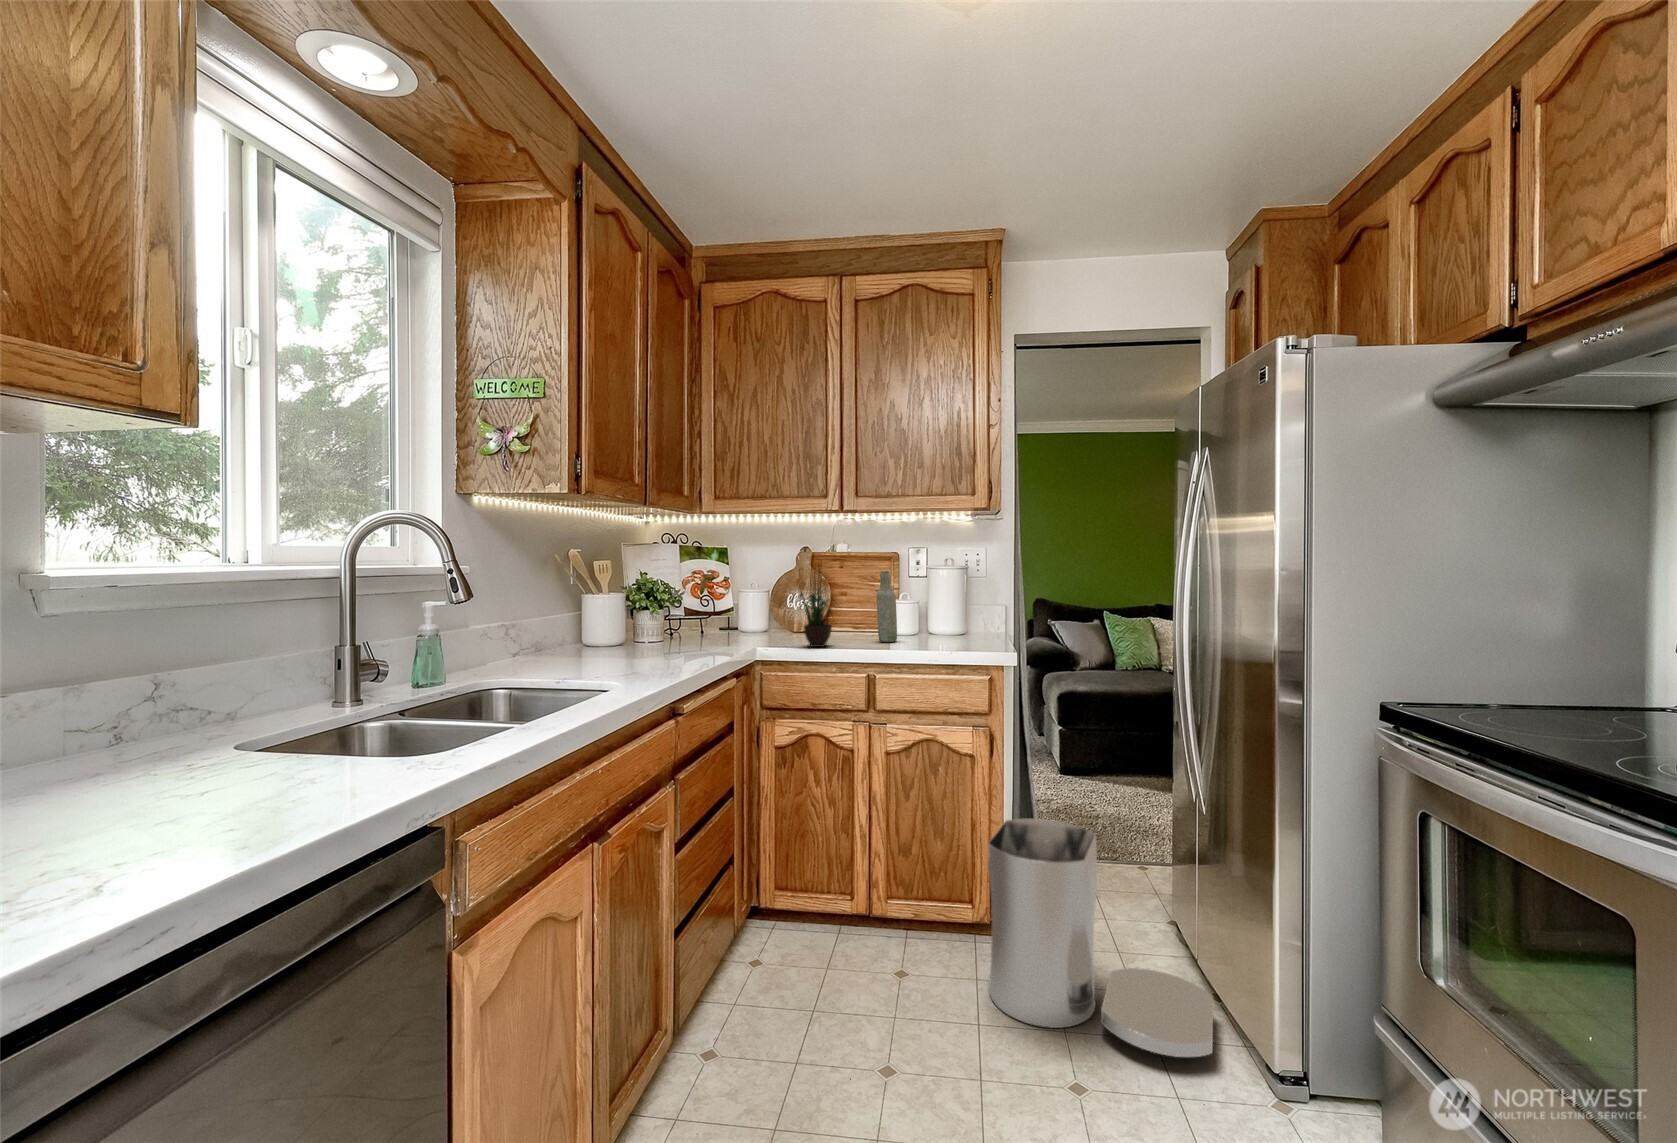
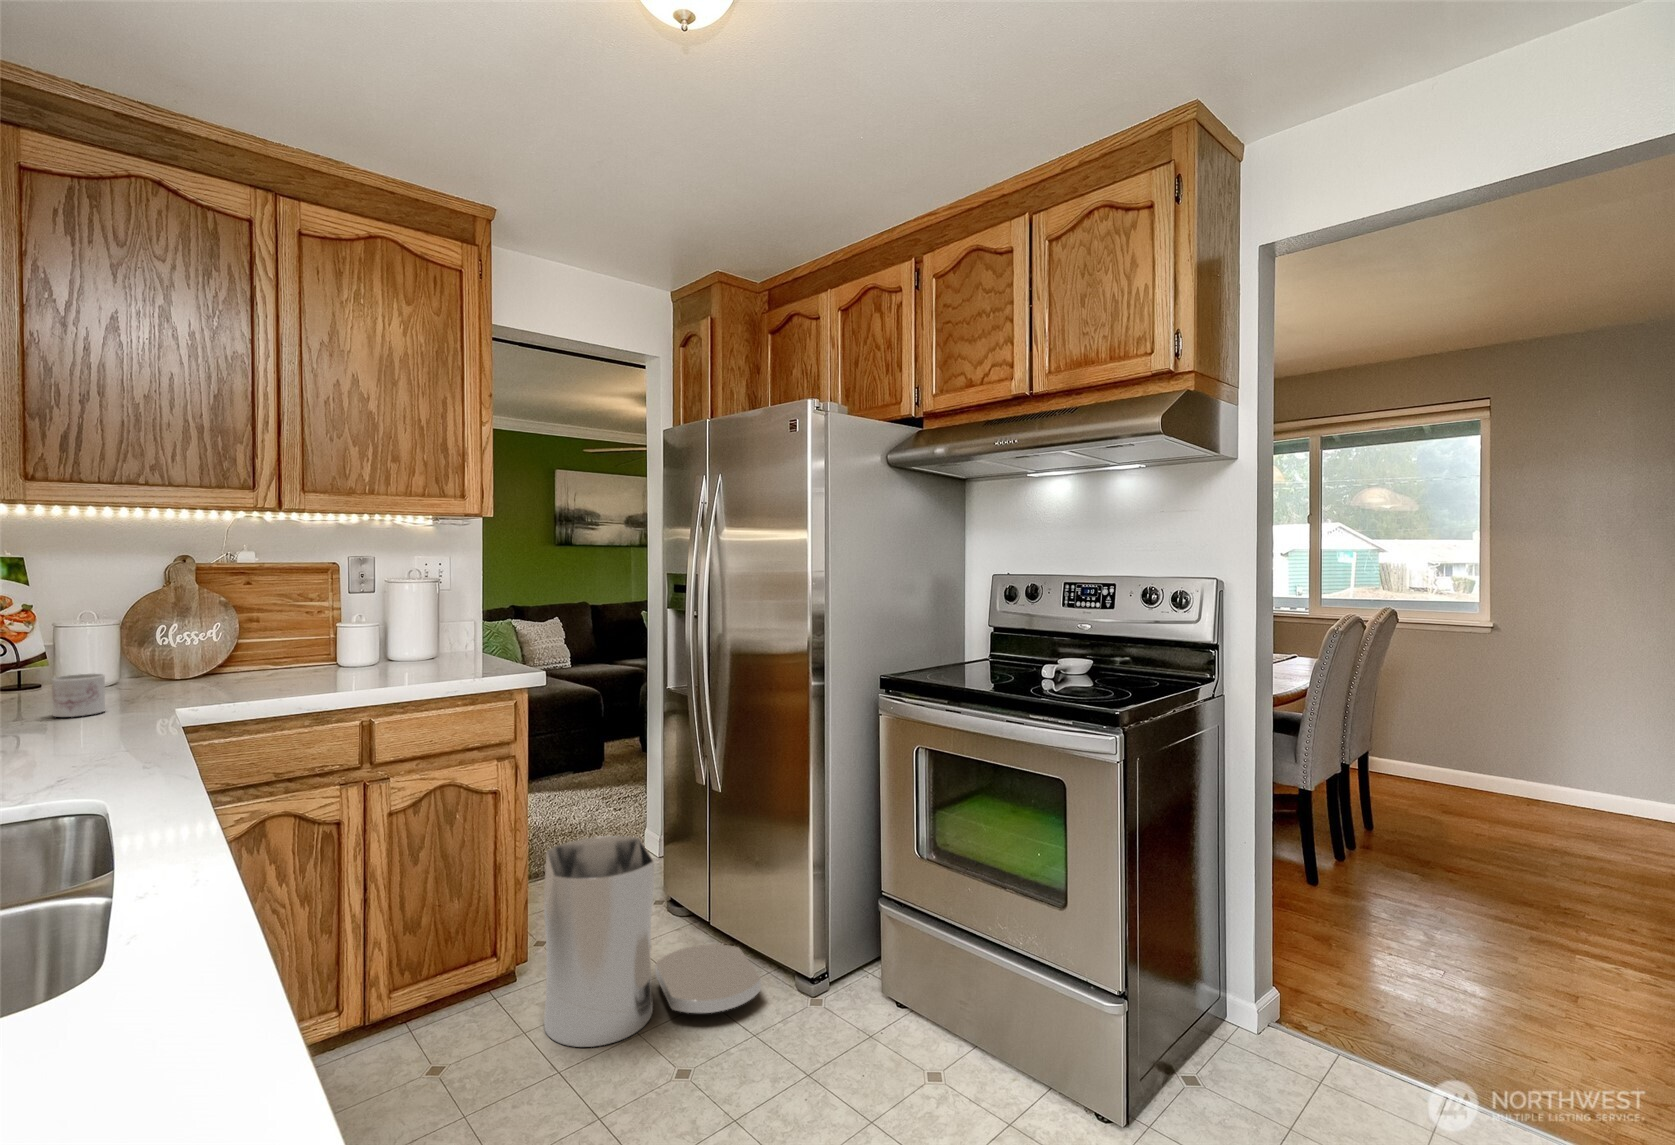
potted plant: present [800,565,833,647] -> none [216,555,302,695]
bottle: present [876,571,897,642] -> none [341,588,370,678]
mug: none [708,622,734,648] -> present [52,673,105,717]

